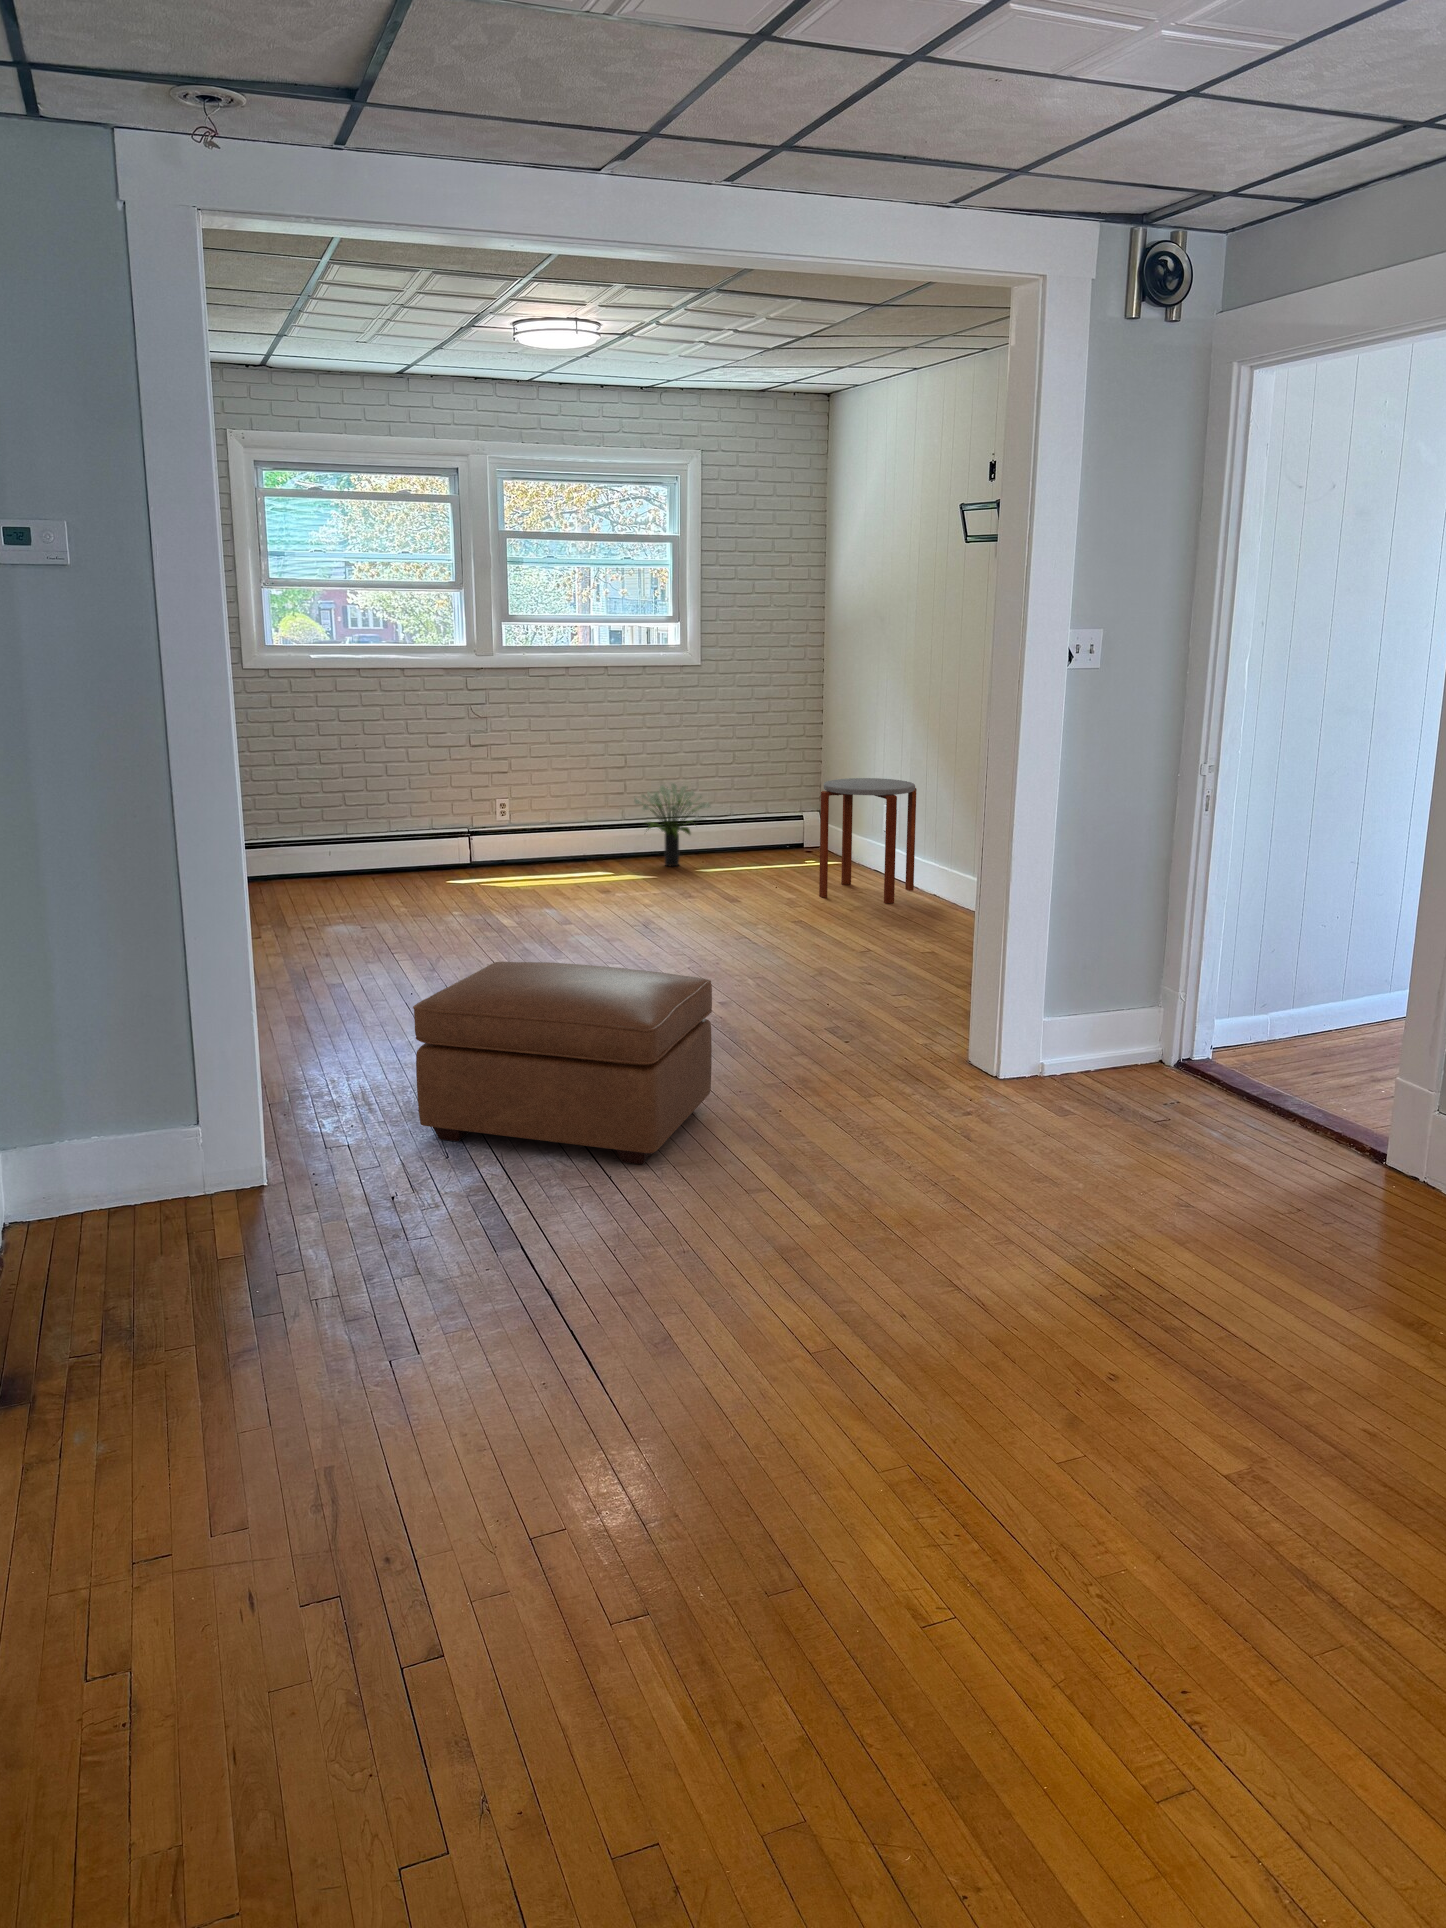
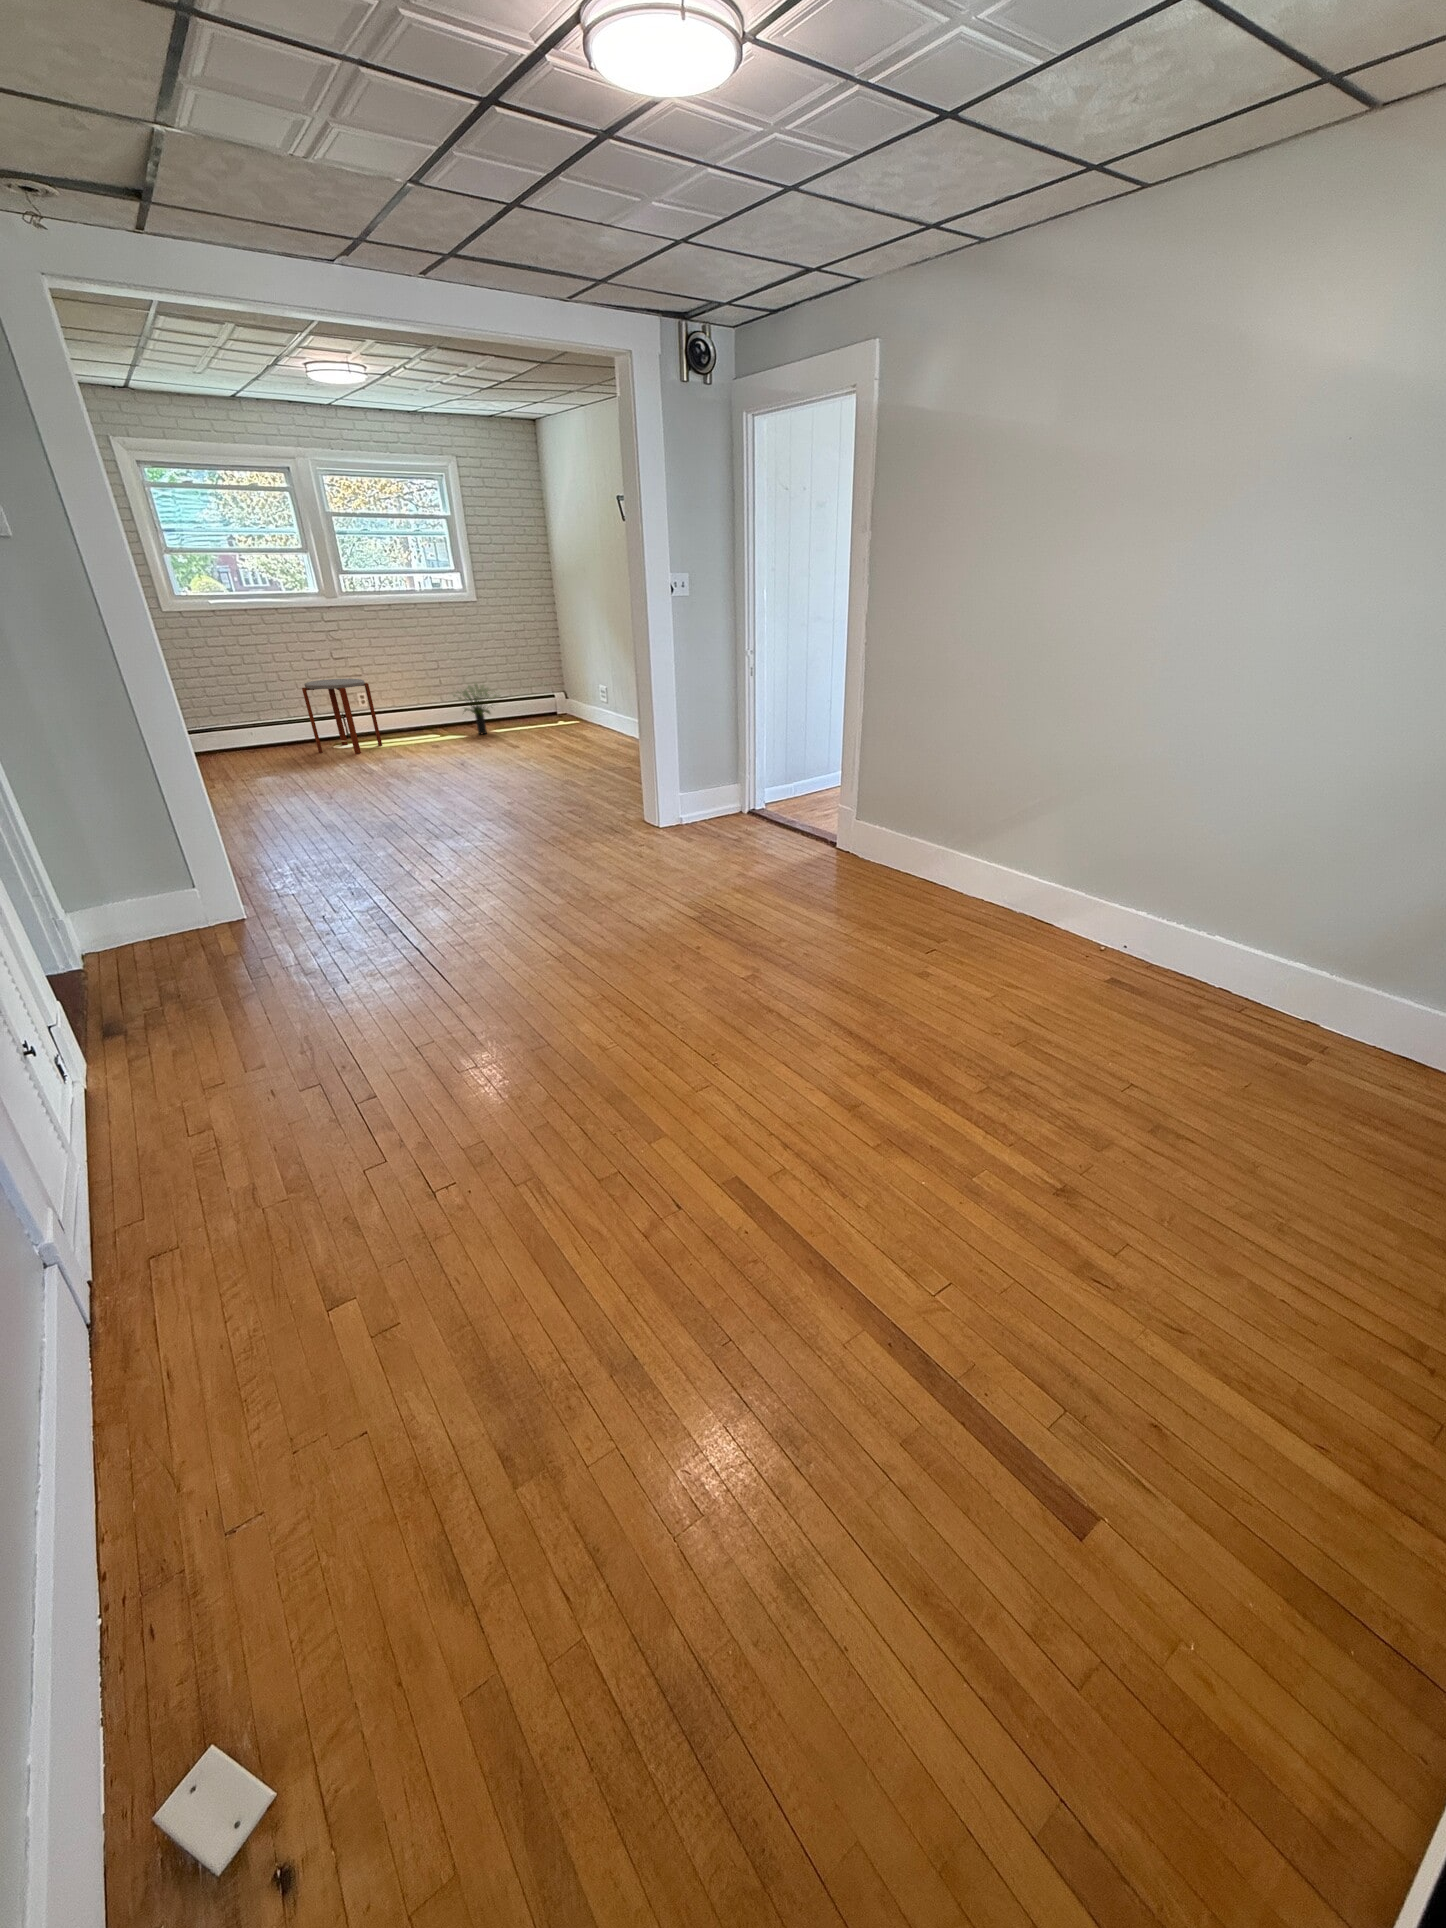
side table: present [819,778,917,903] -> present [302,679,382,754]
ottoman: present [413,962,712,1165] -> none [320,782,504,884]

